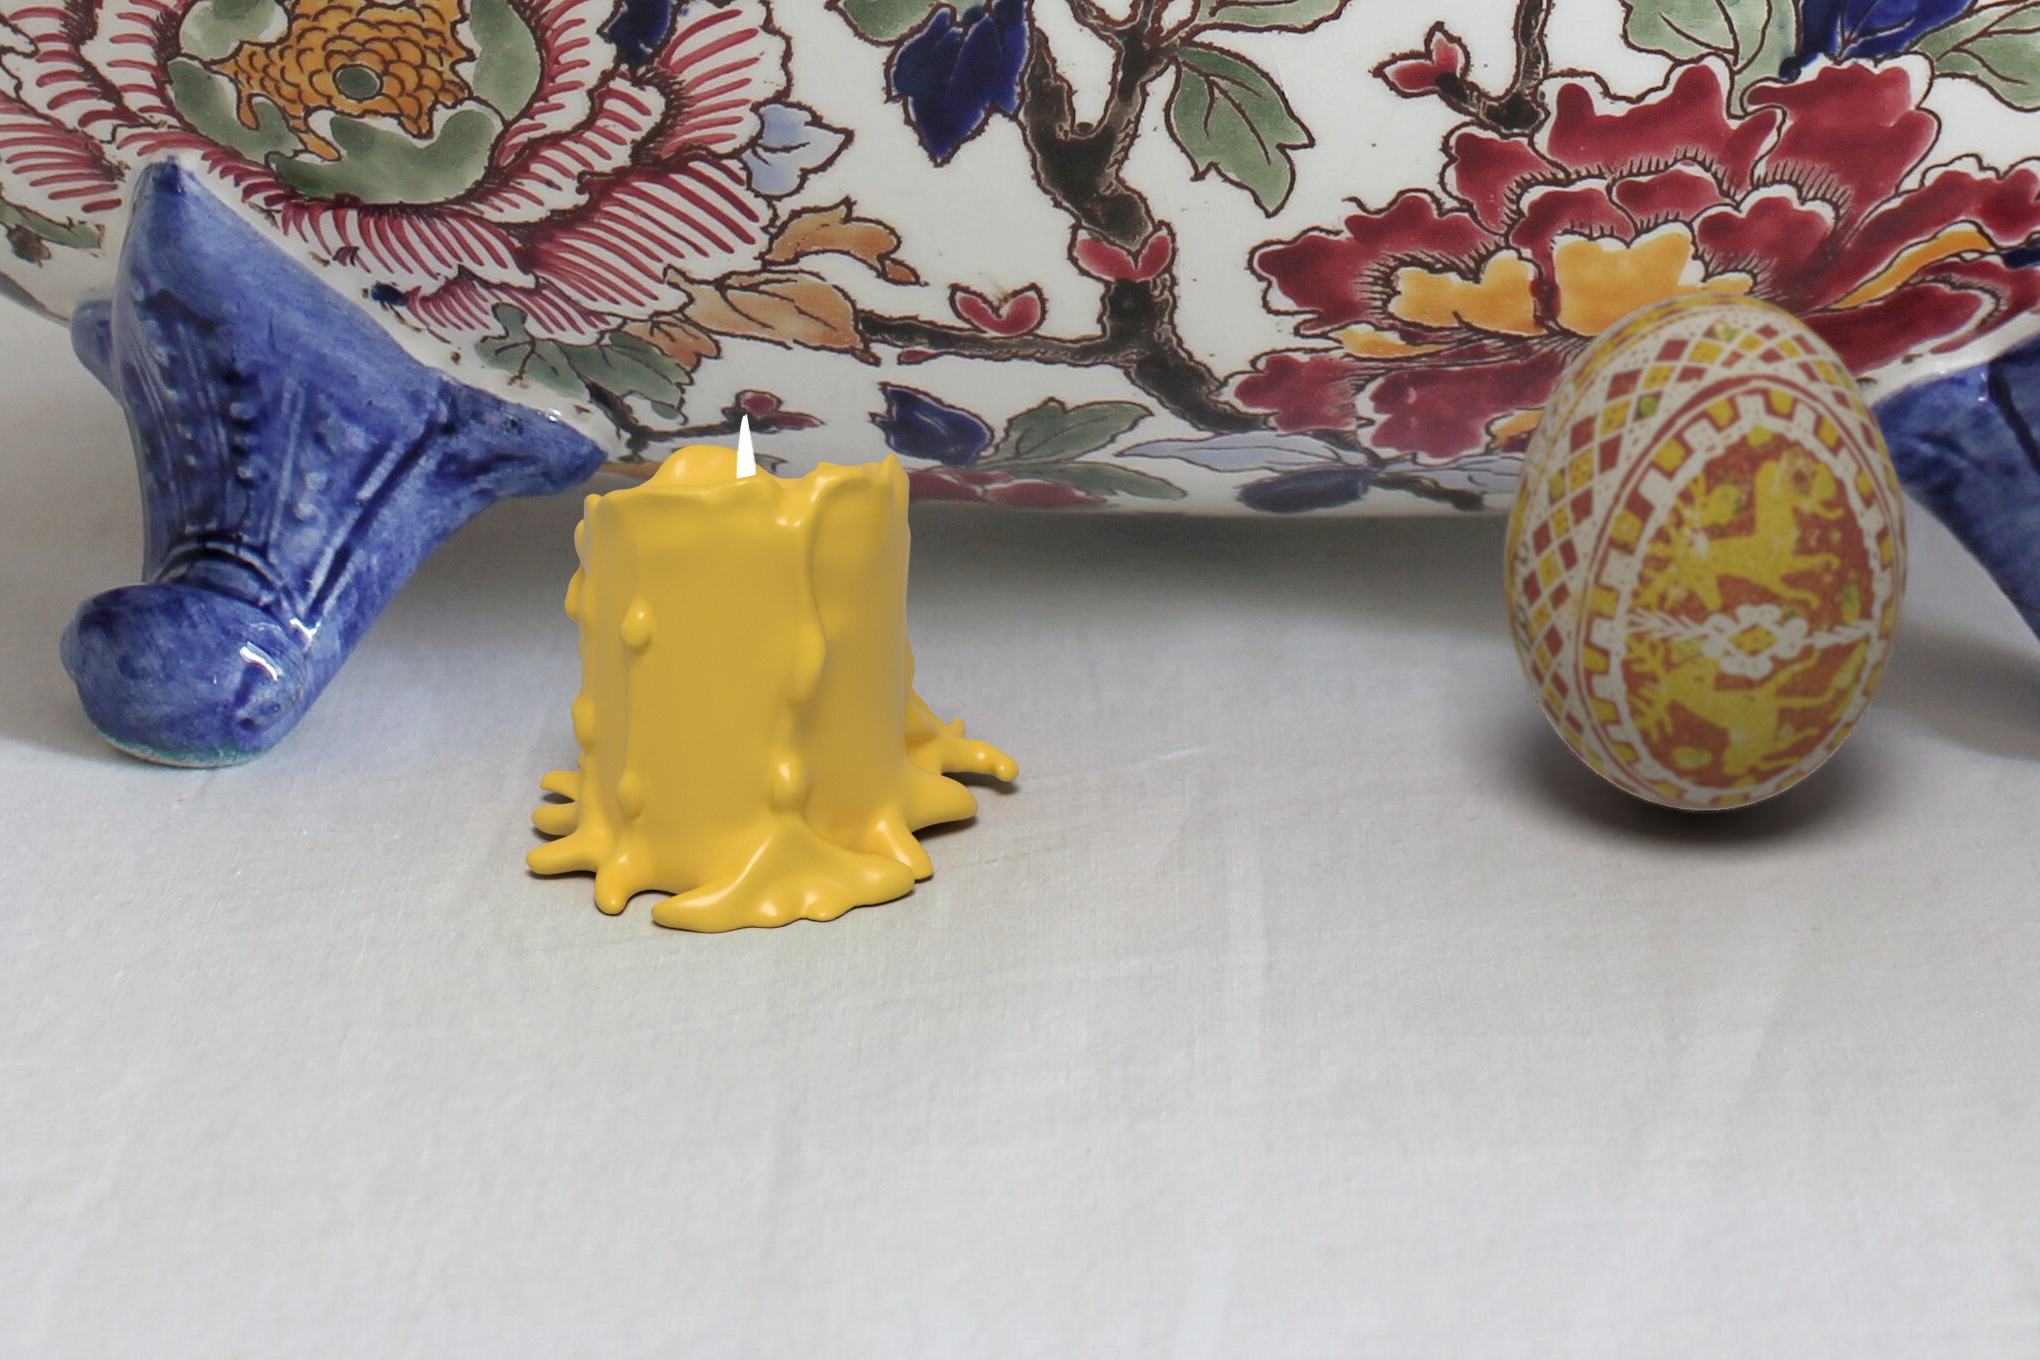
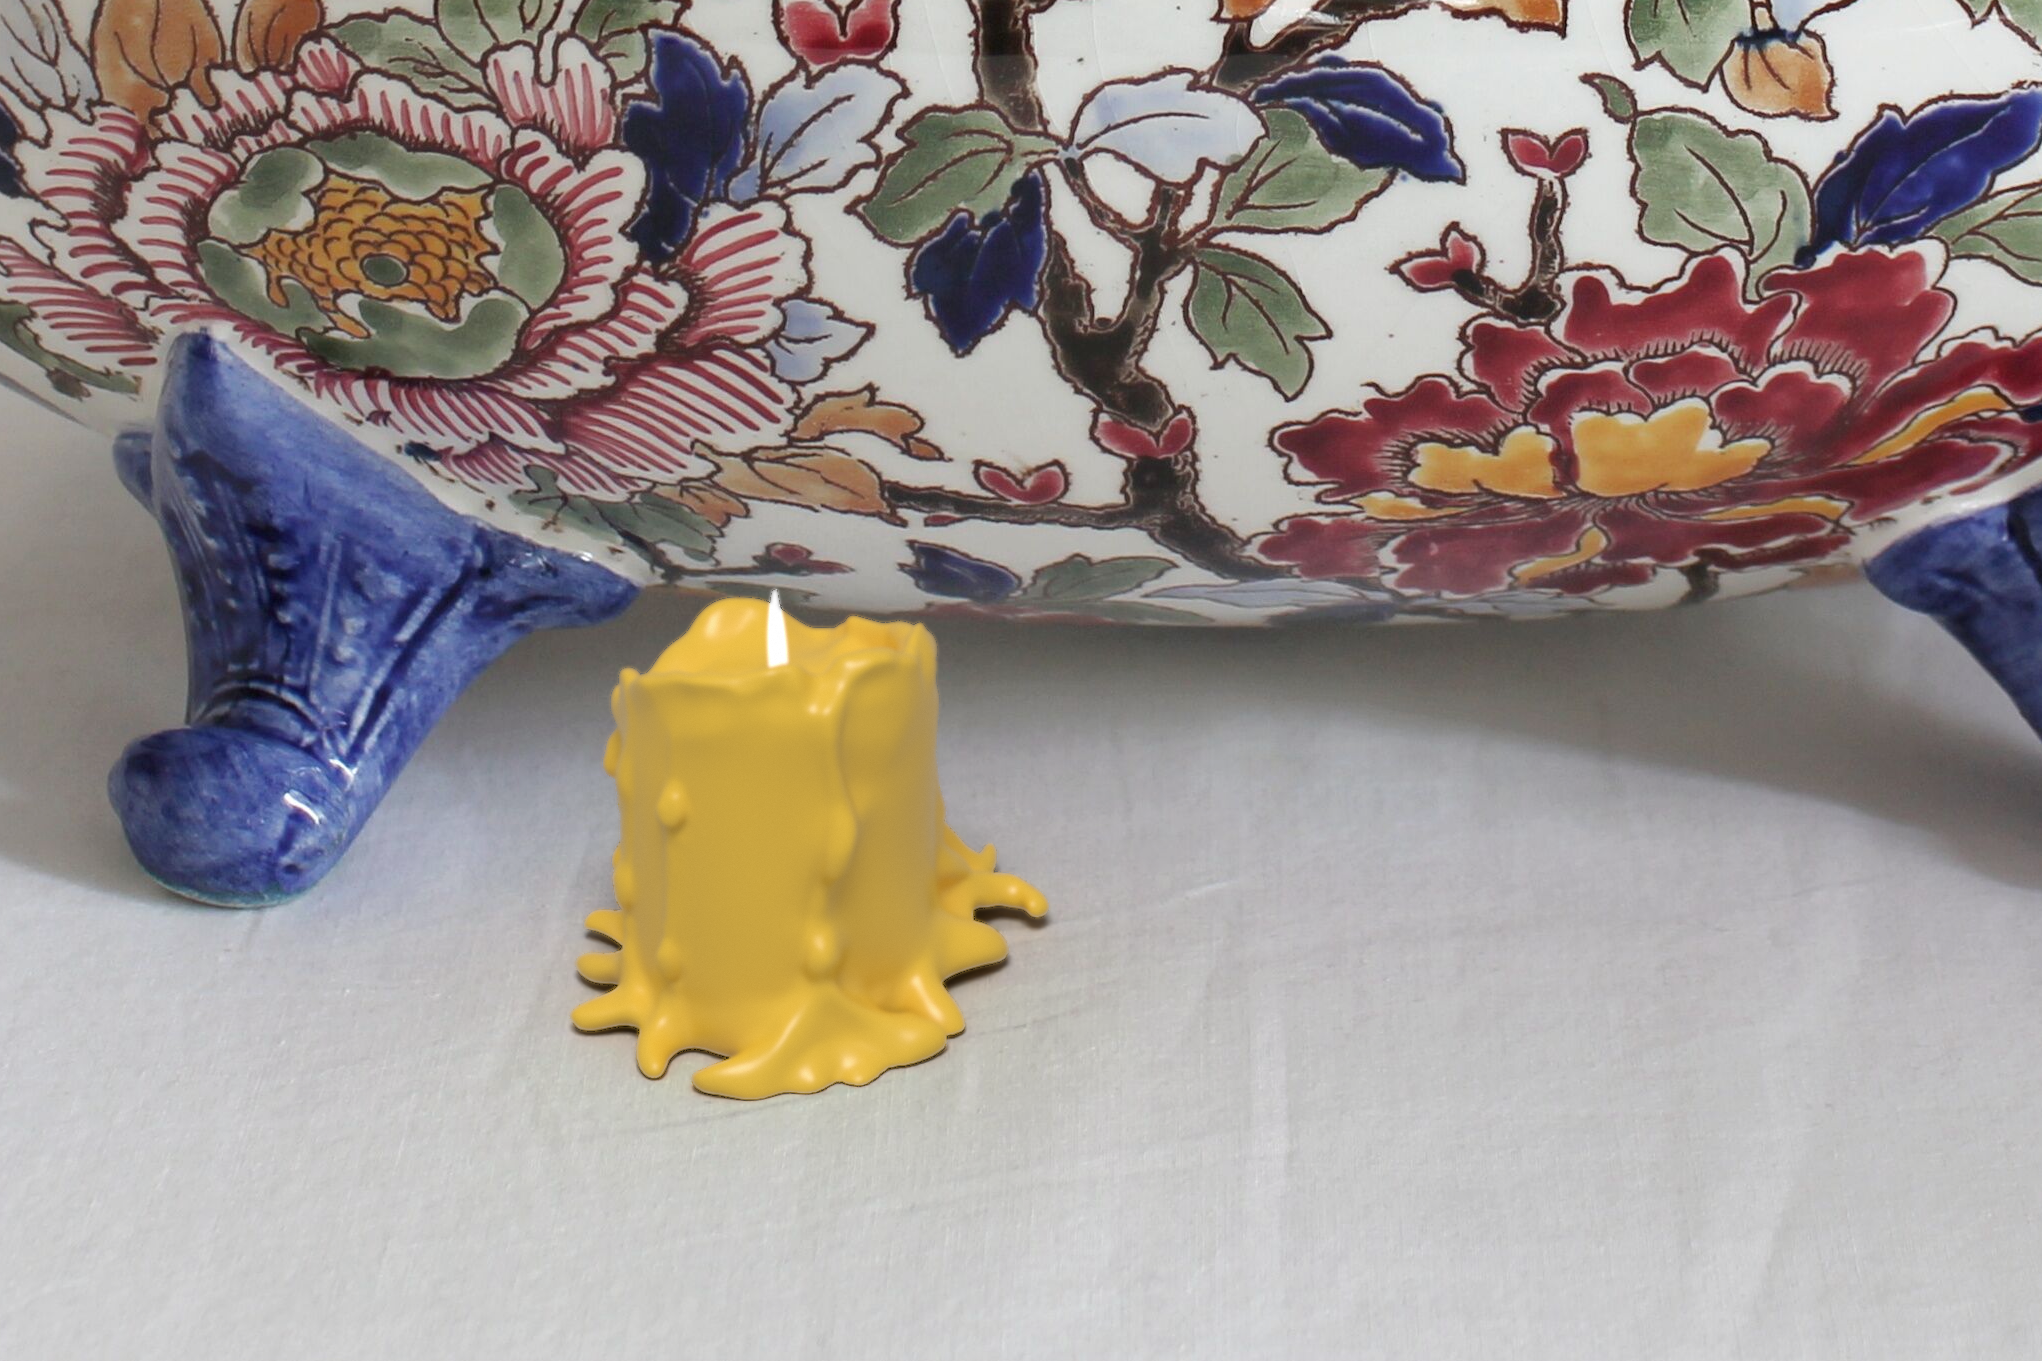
decorative egg: present [1504,292,1908,811] -> none [1523,451,1919,954]

